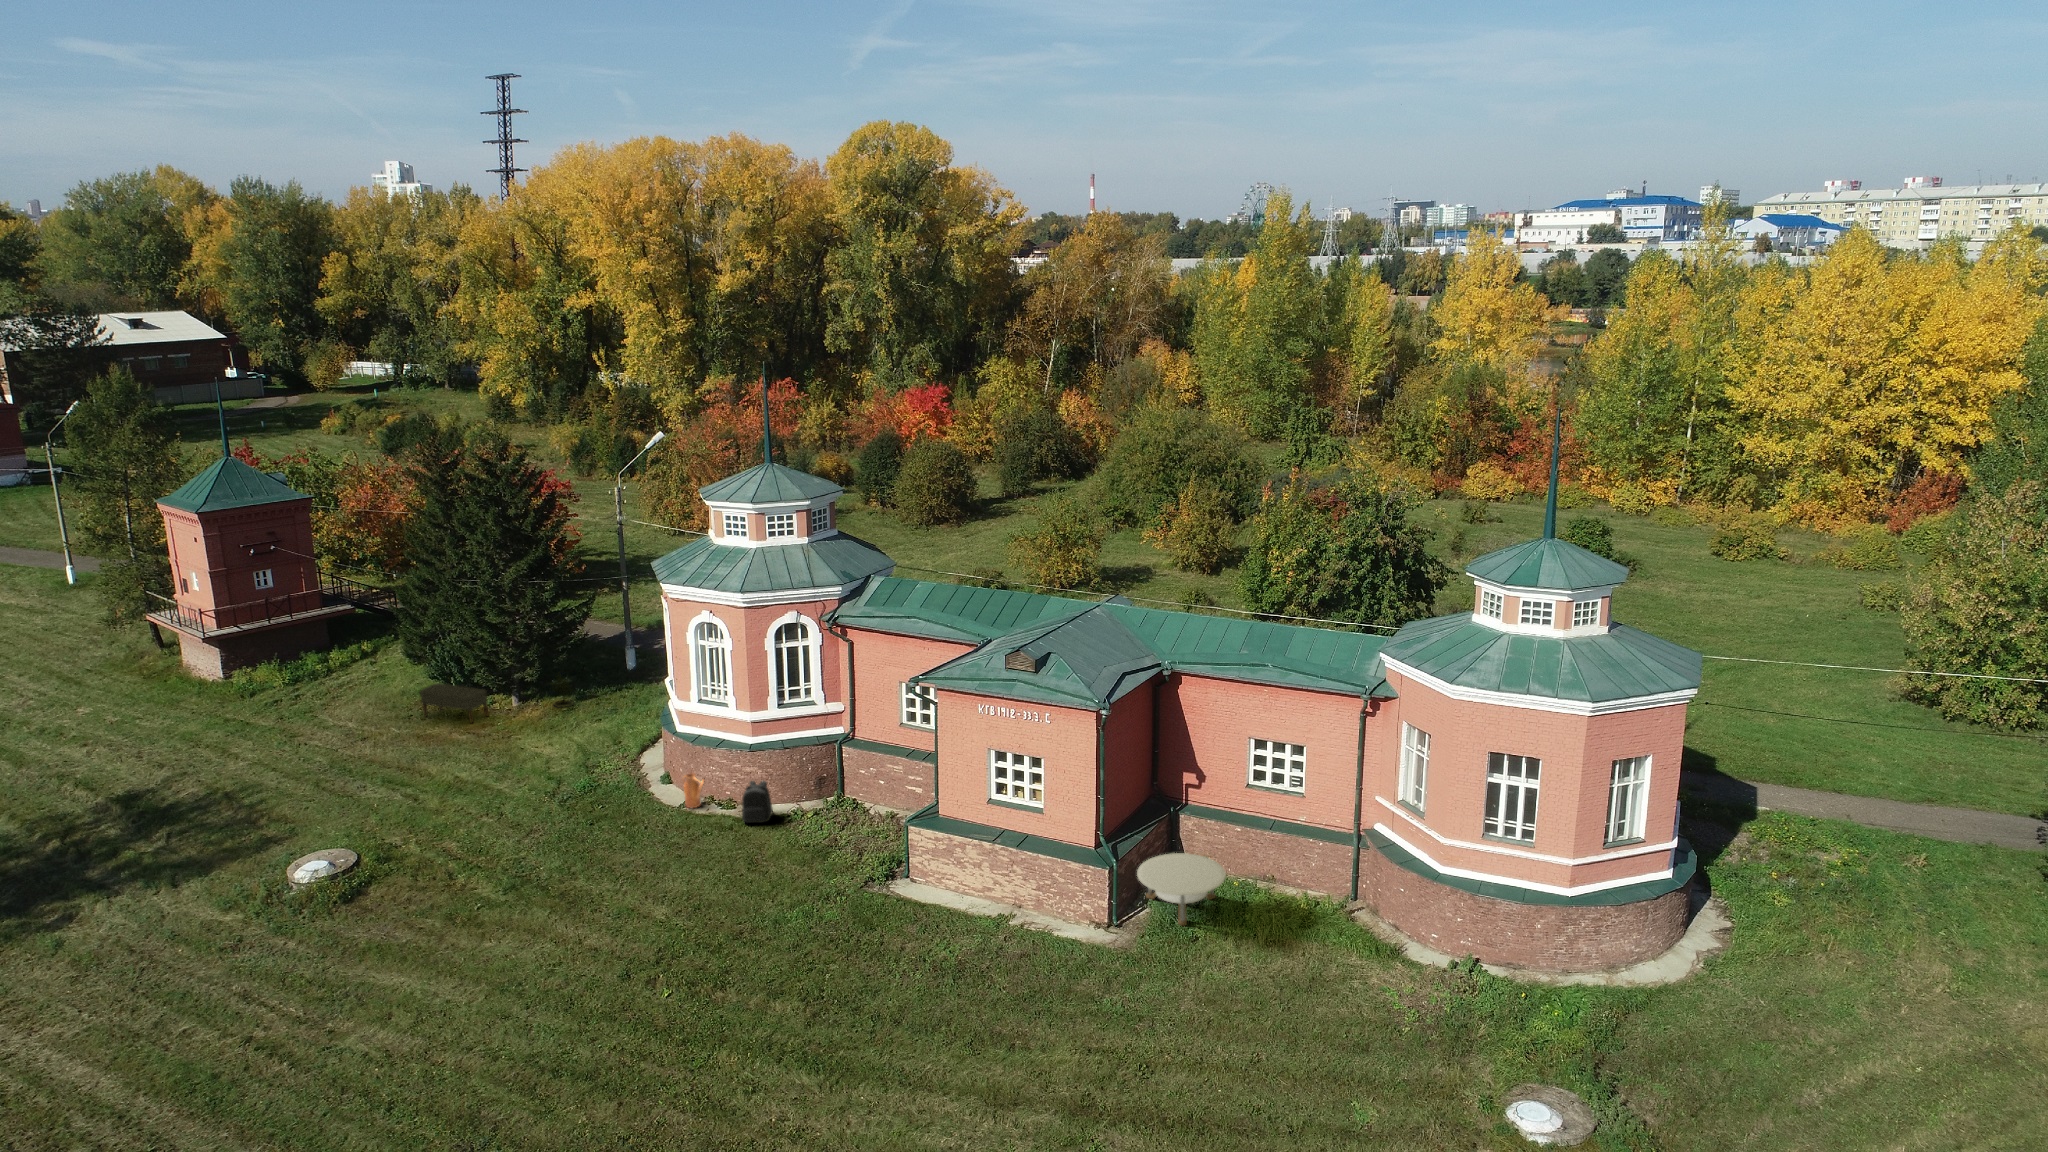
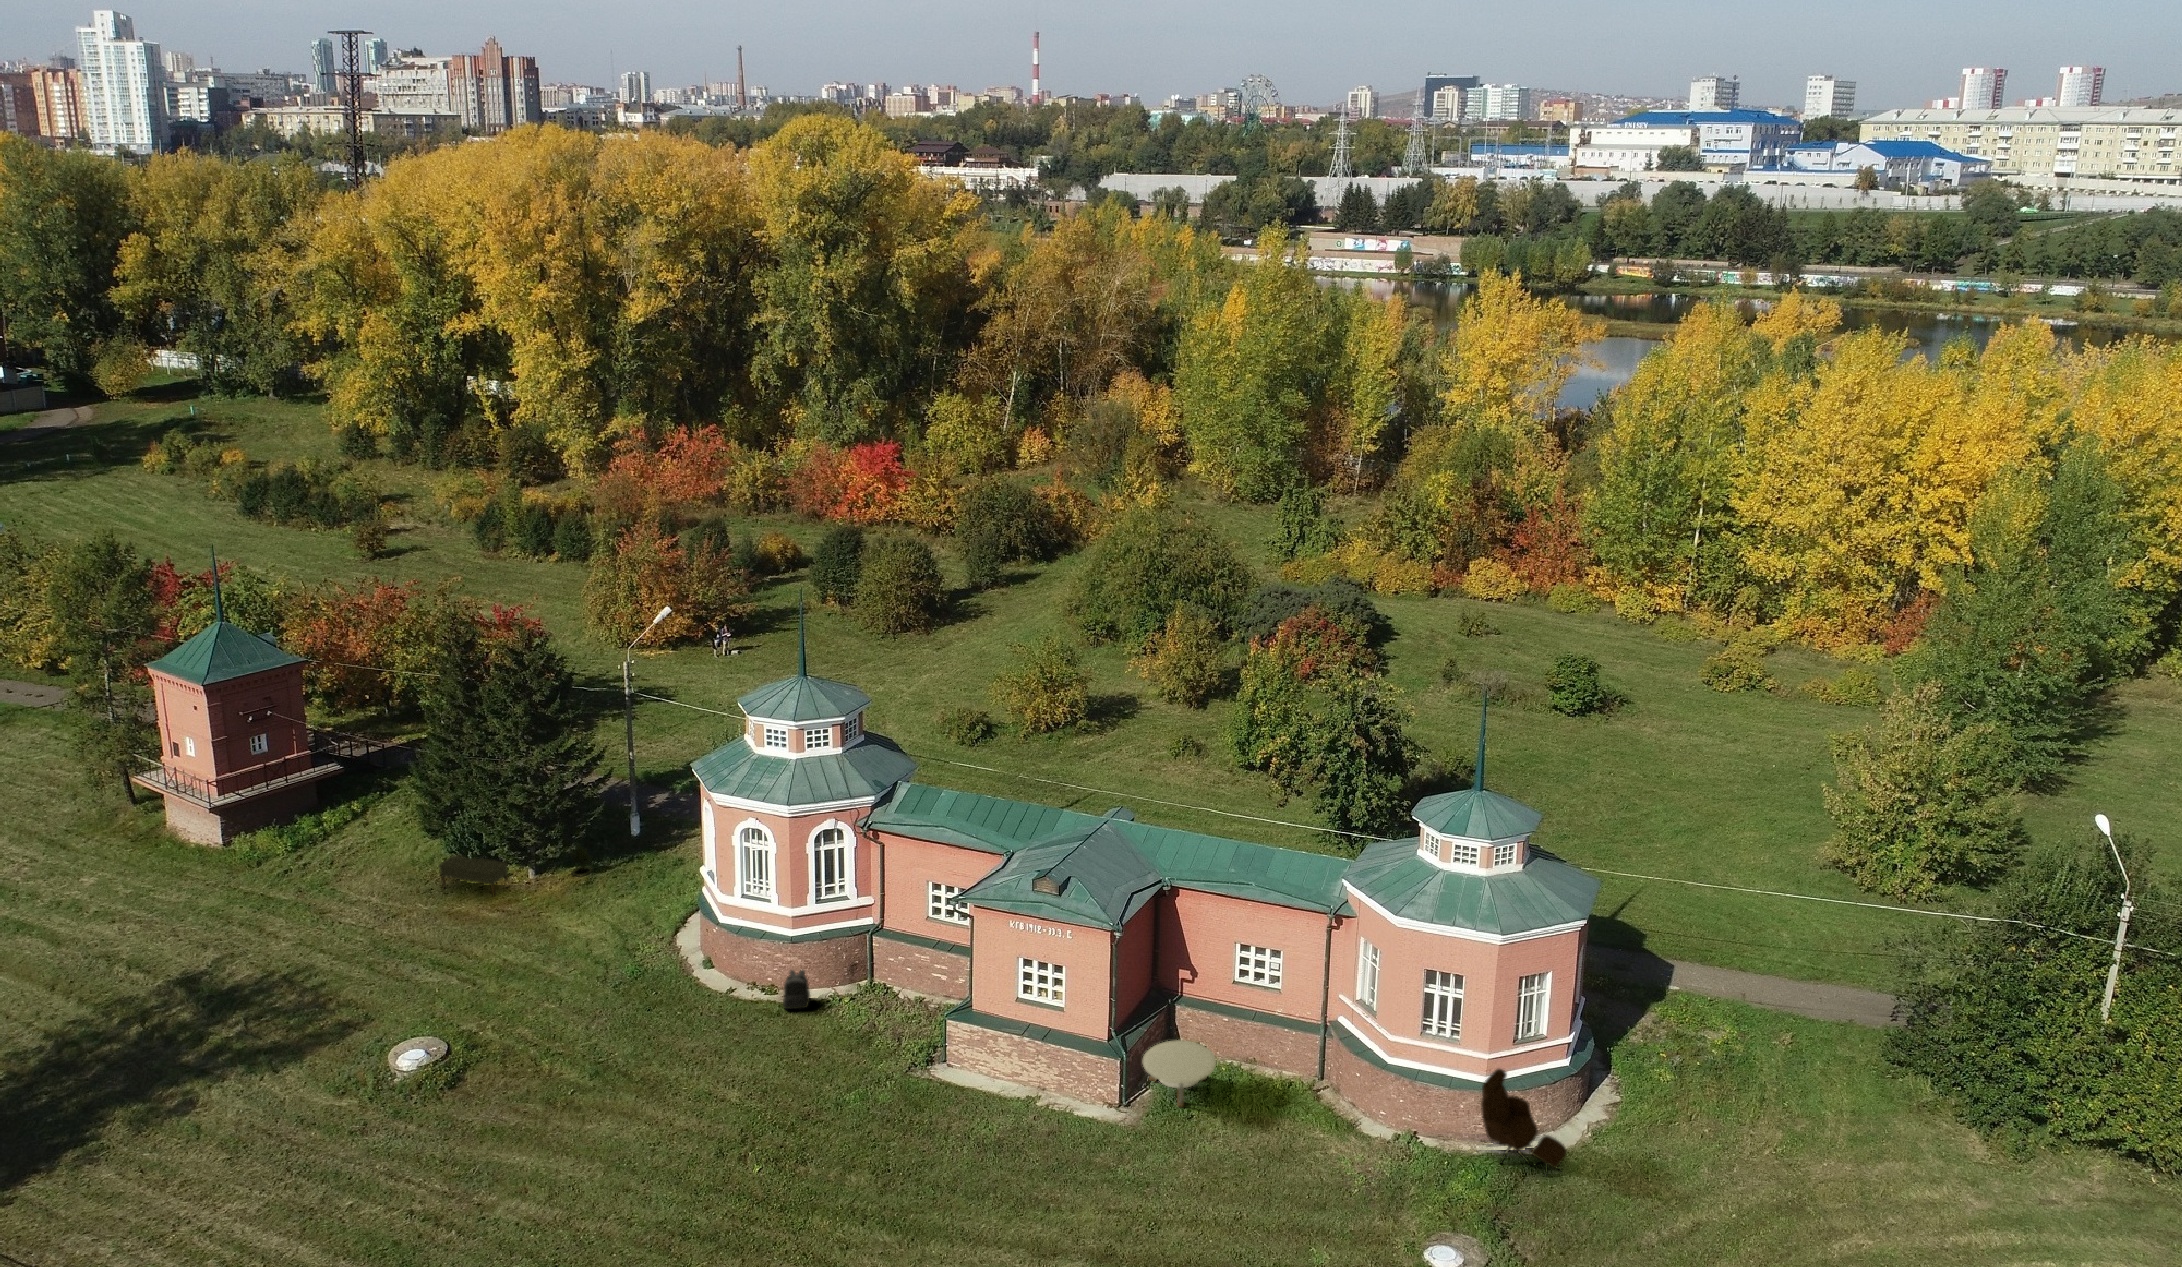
watering can: present [684,773,705,808] -> none [724,962,747,994]
lounge chair: none [1564,879,1681,1013] -> present [1481,1069,1567,1174]

